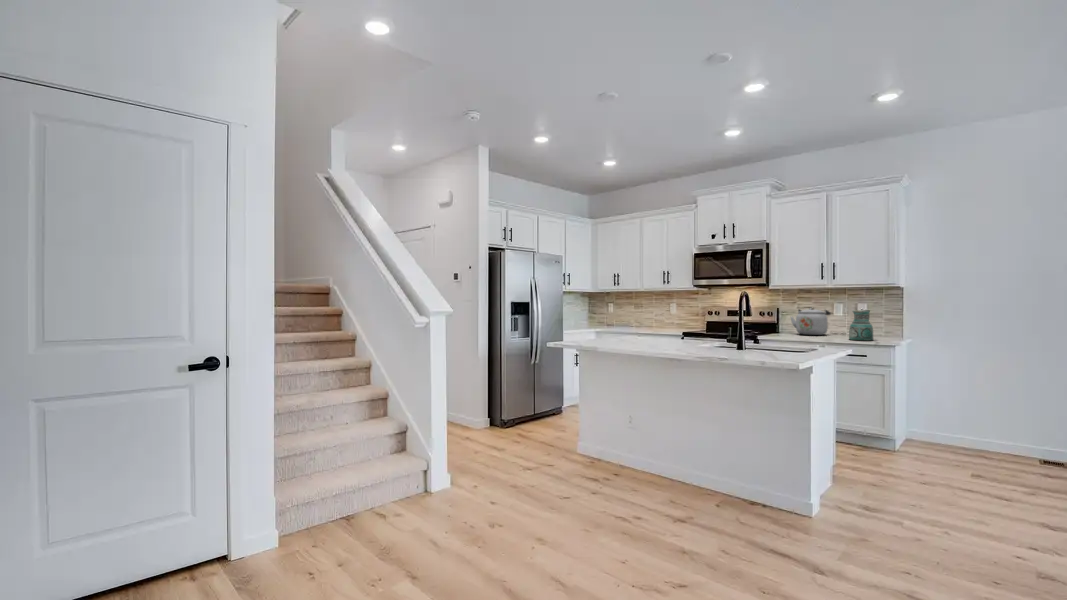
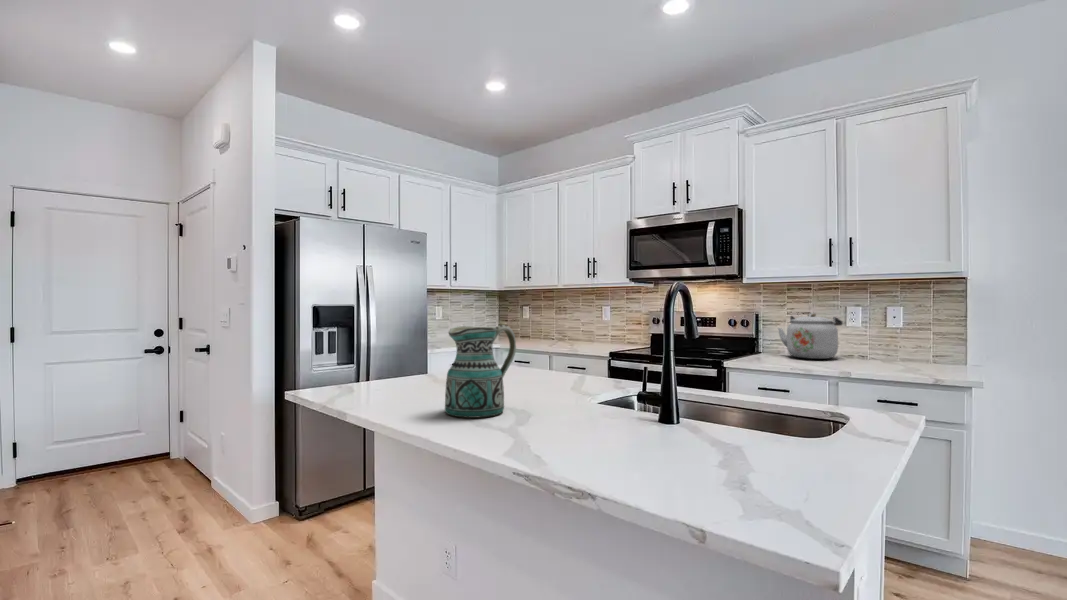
ceramic pitcher: present [849,310,873,341] -> present [445,325,516,418]

